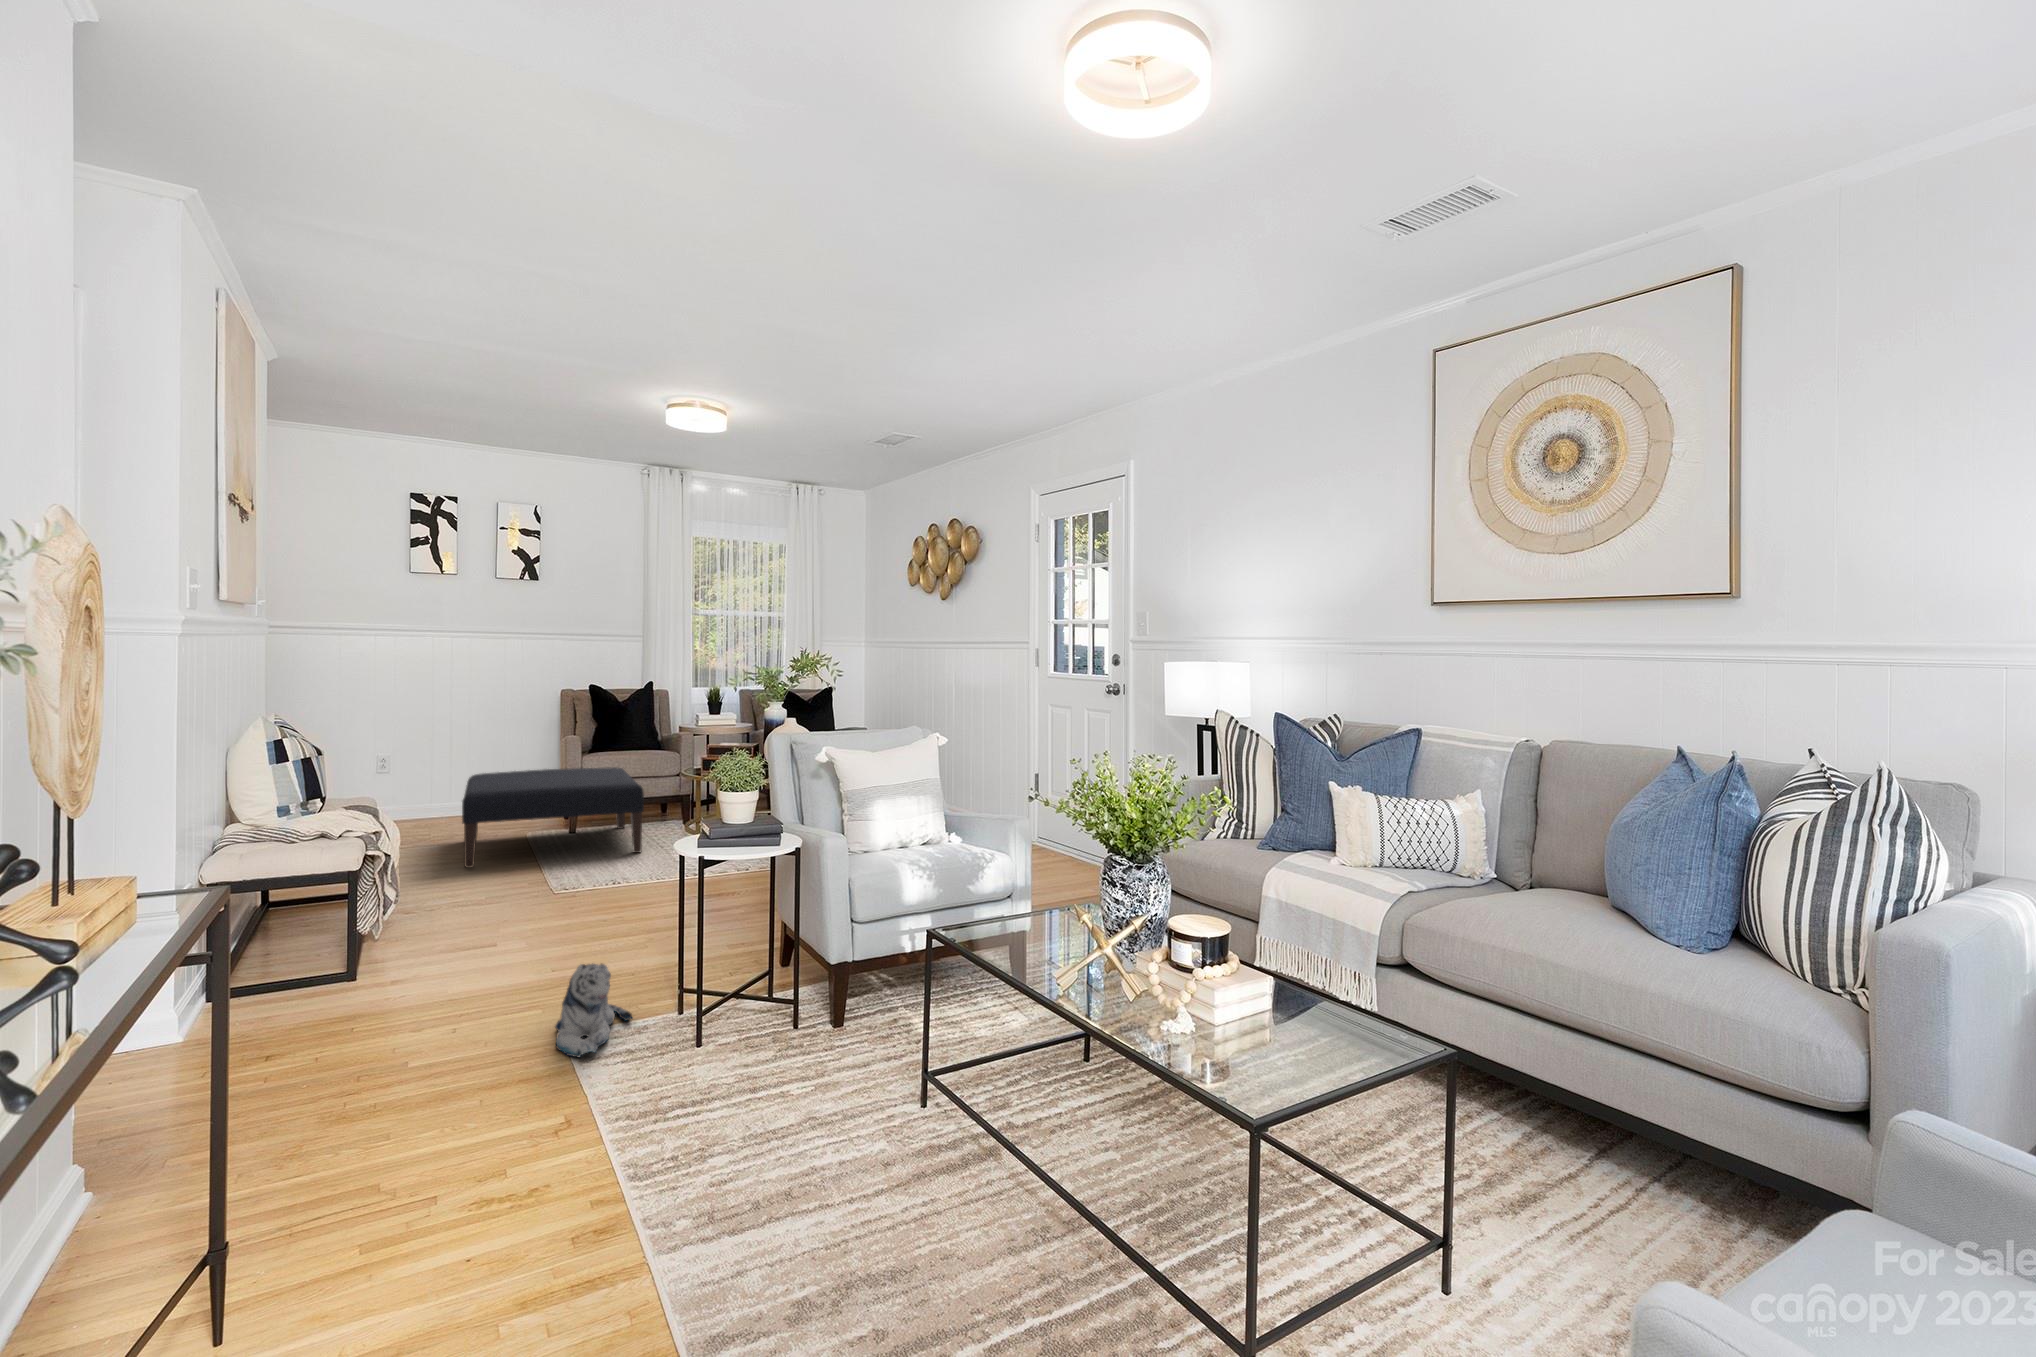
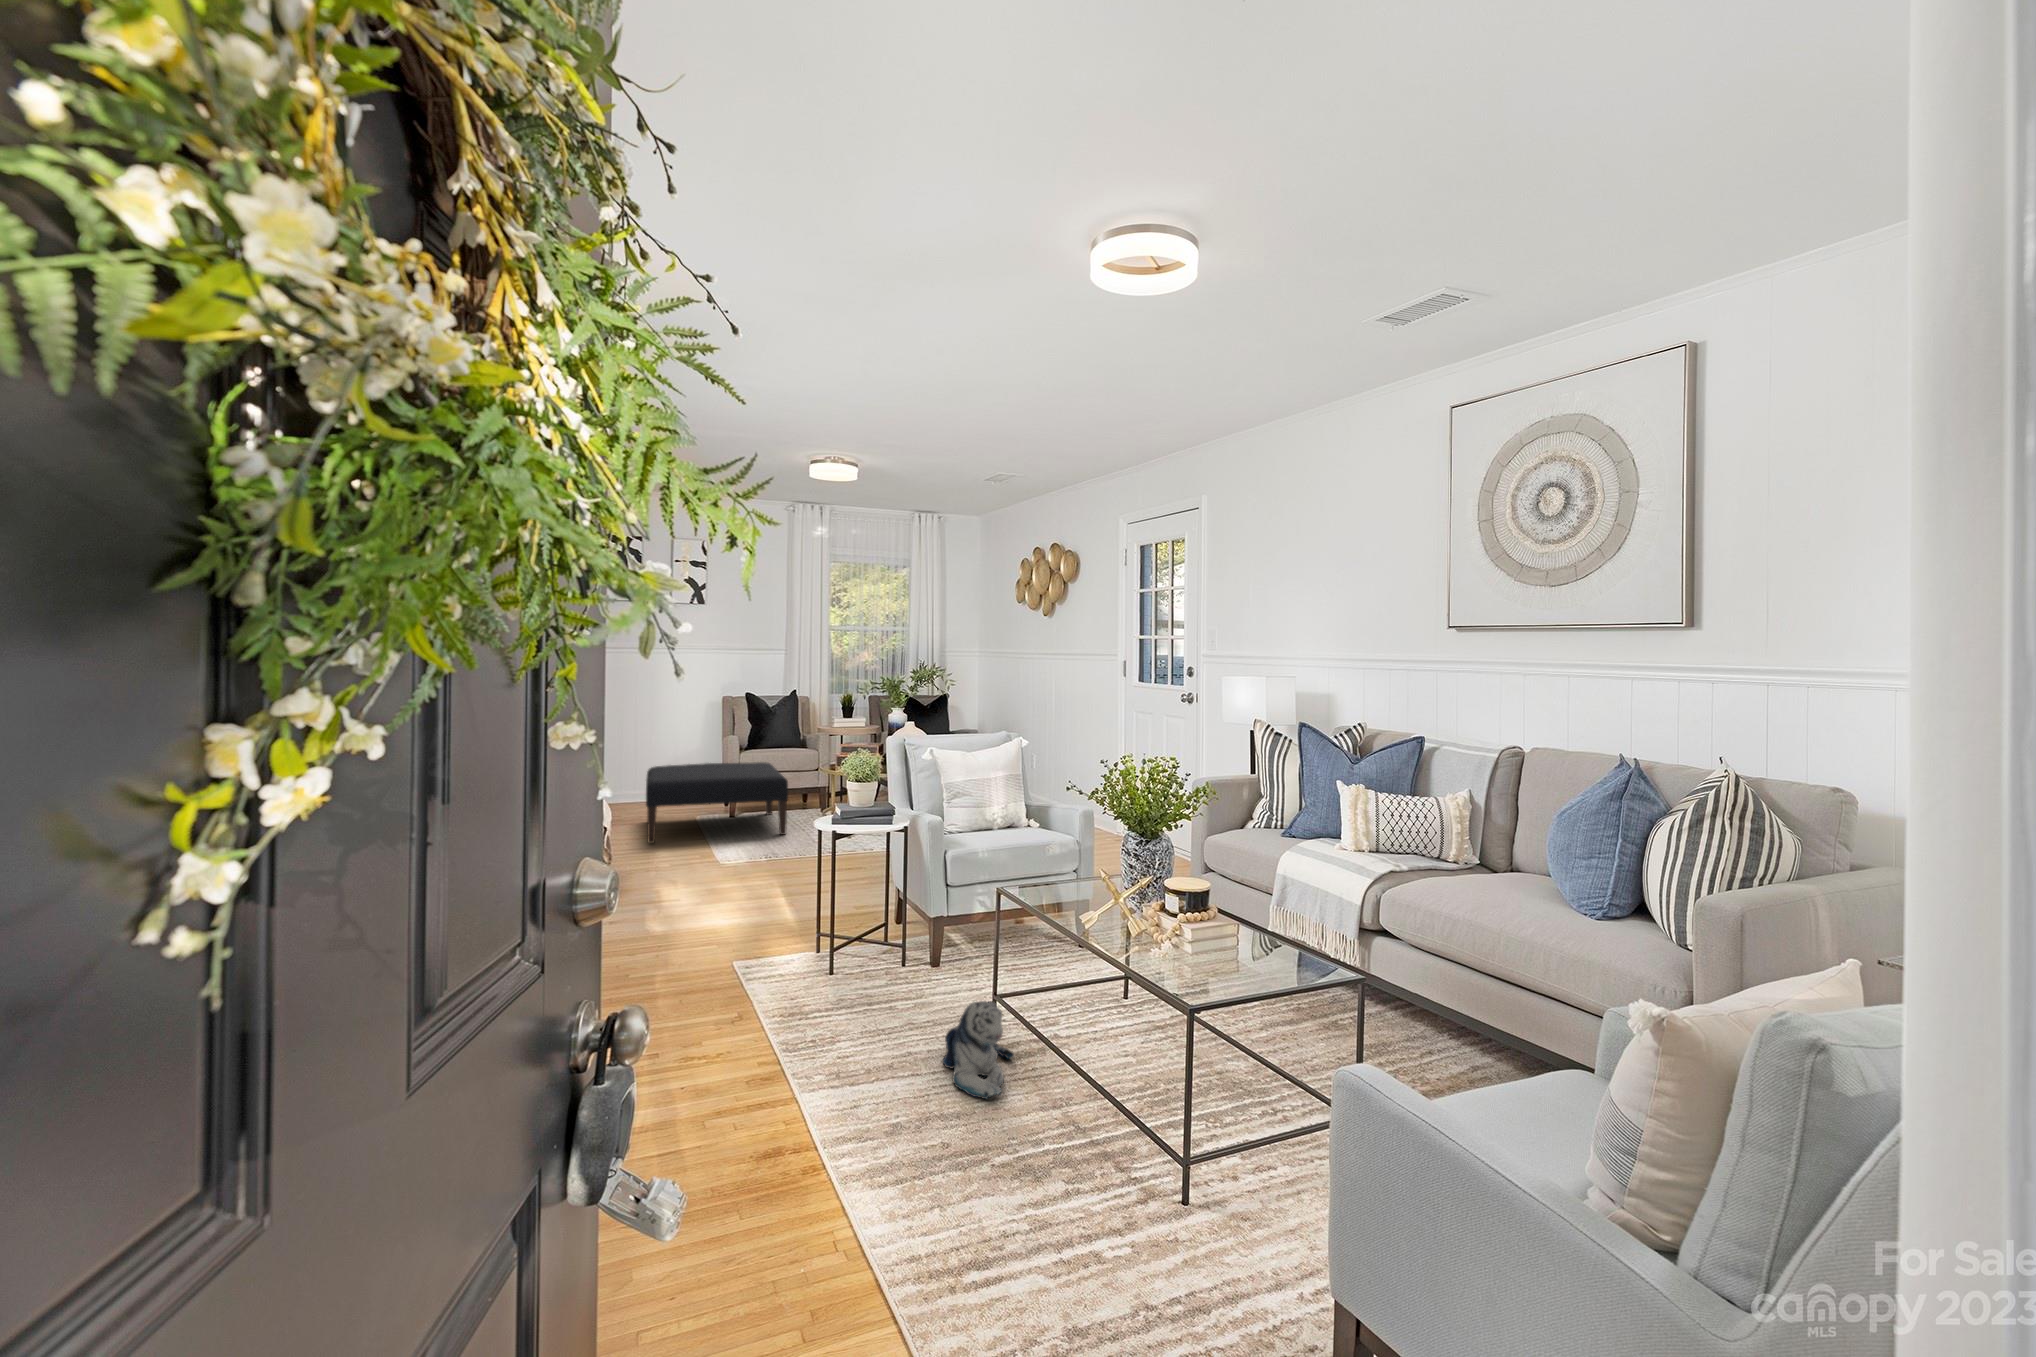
plush toy: present [555,963,632,1057] -> present [942,1001,1014,1099]

